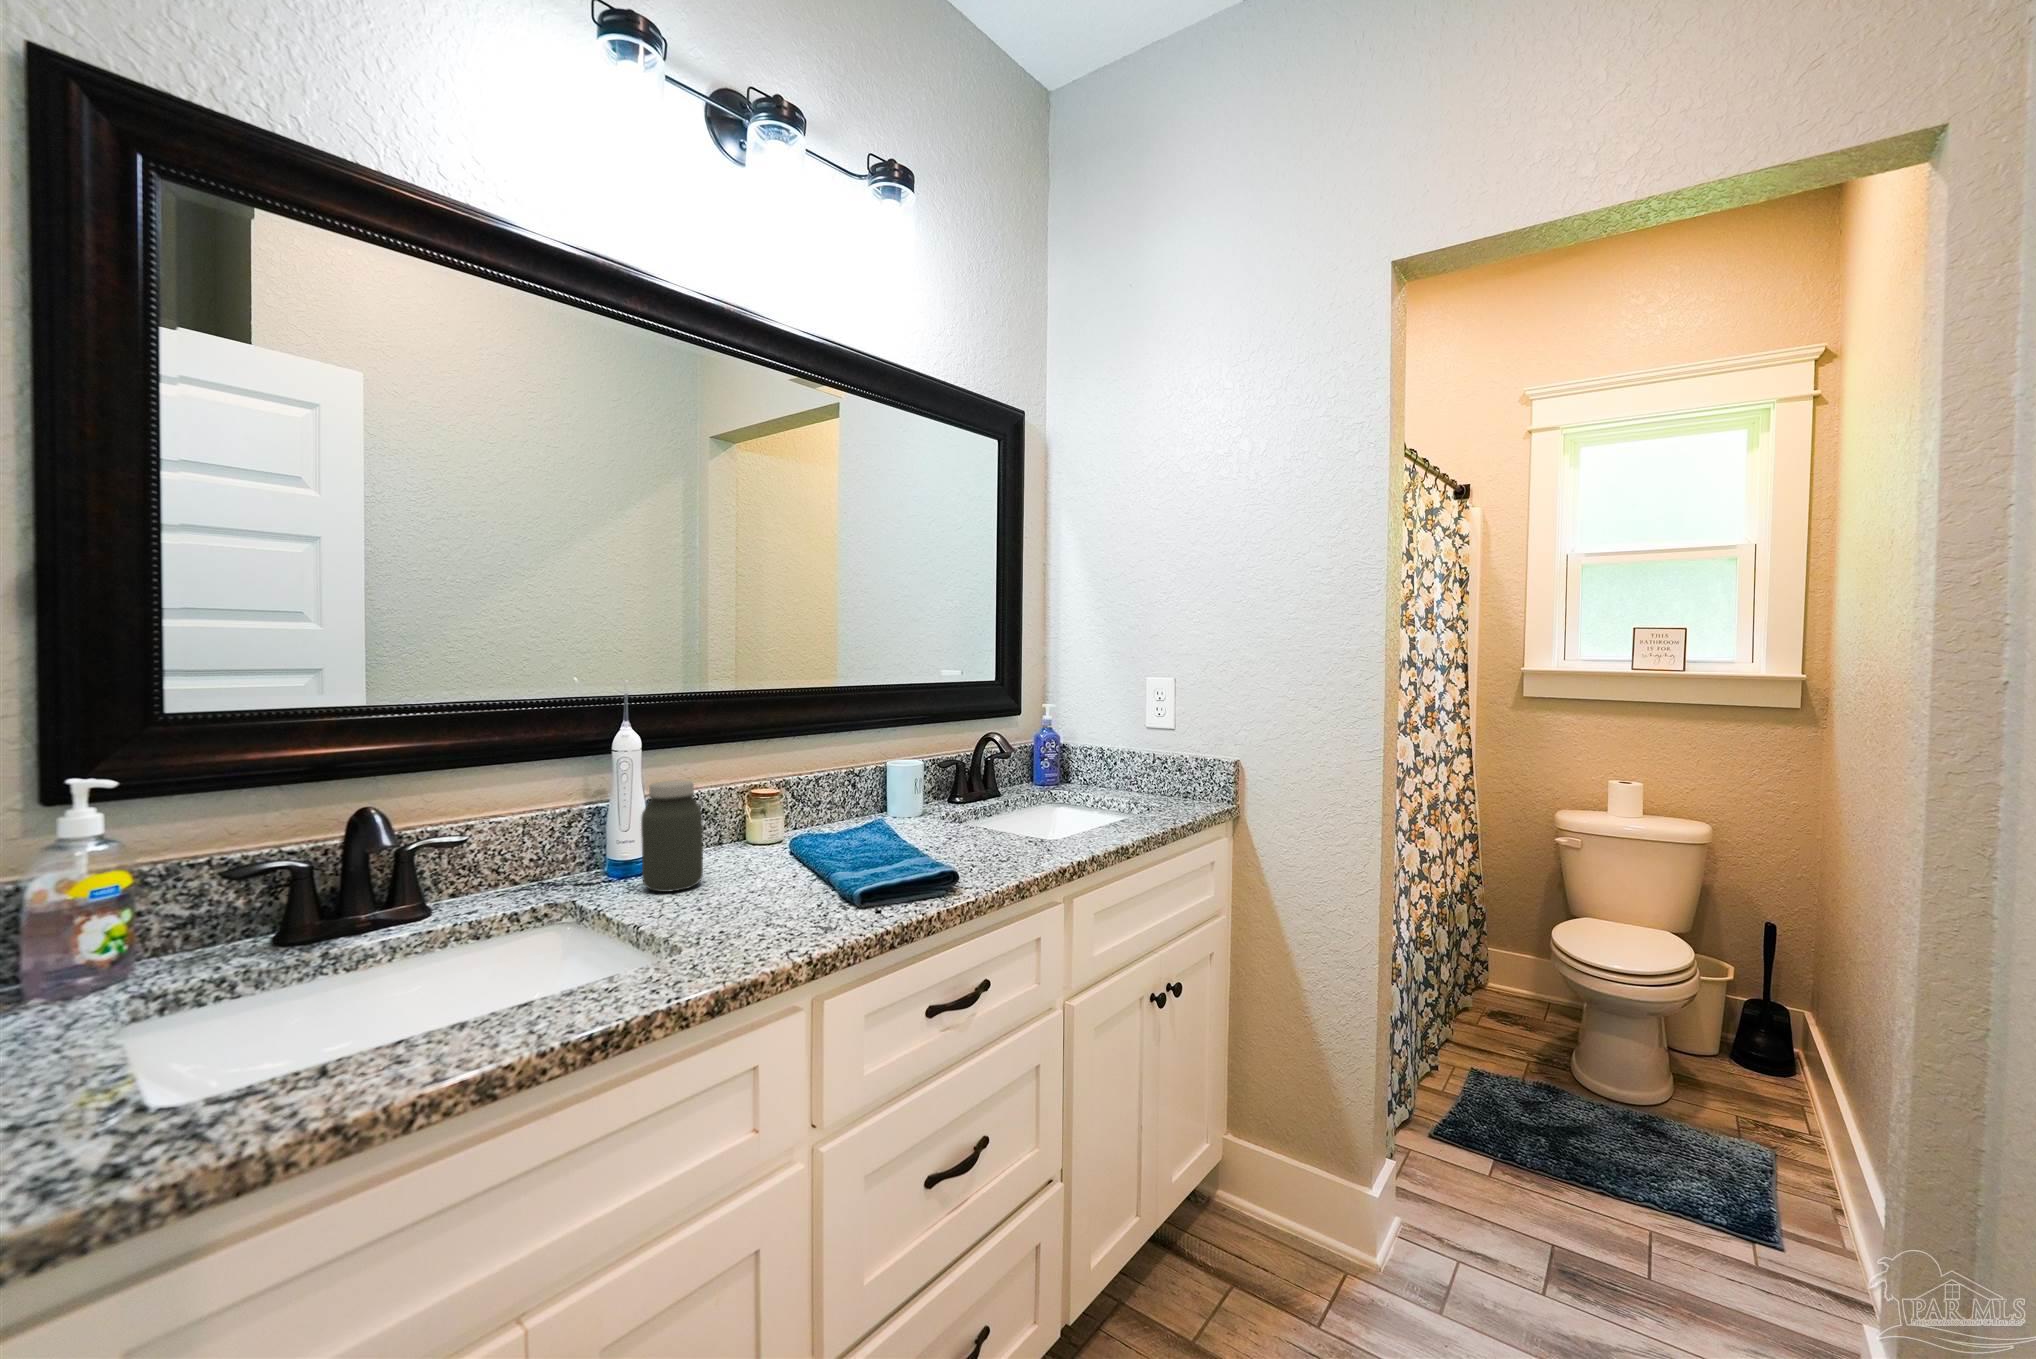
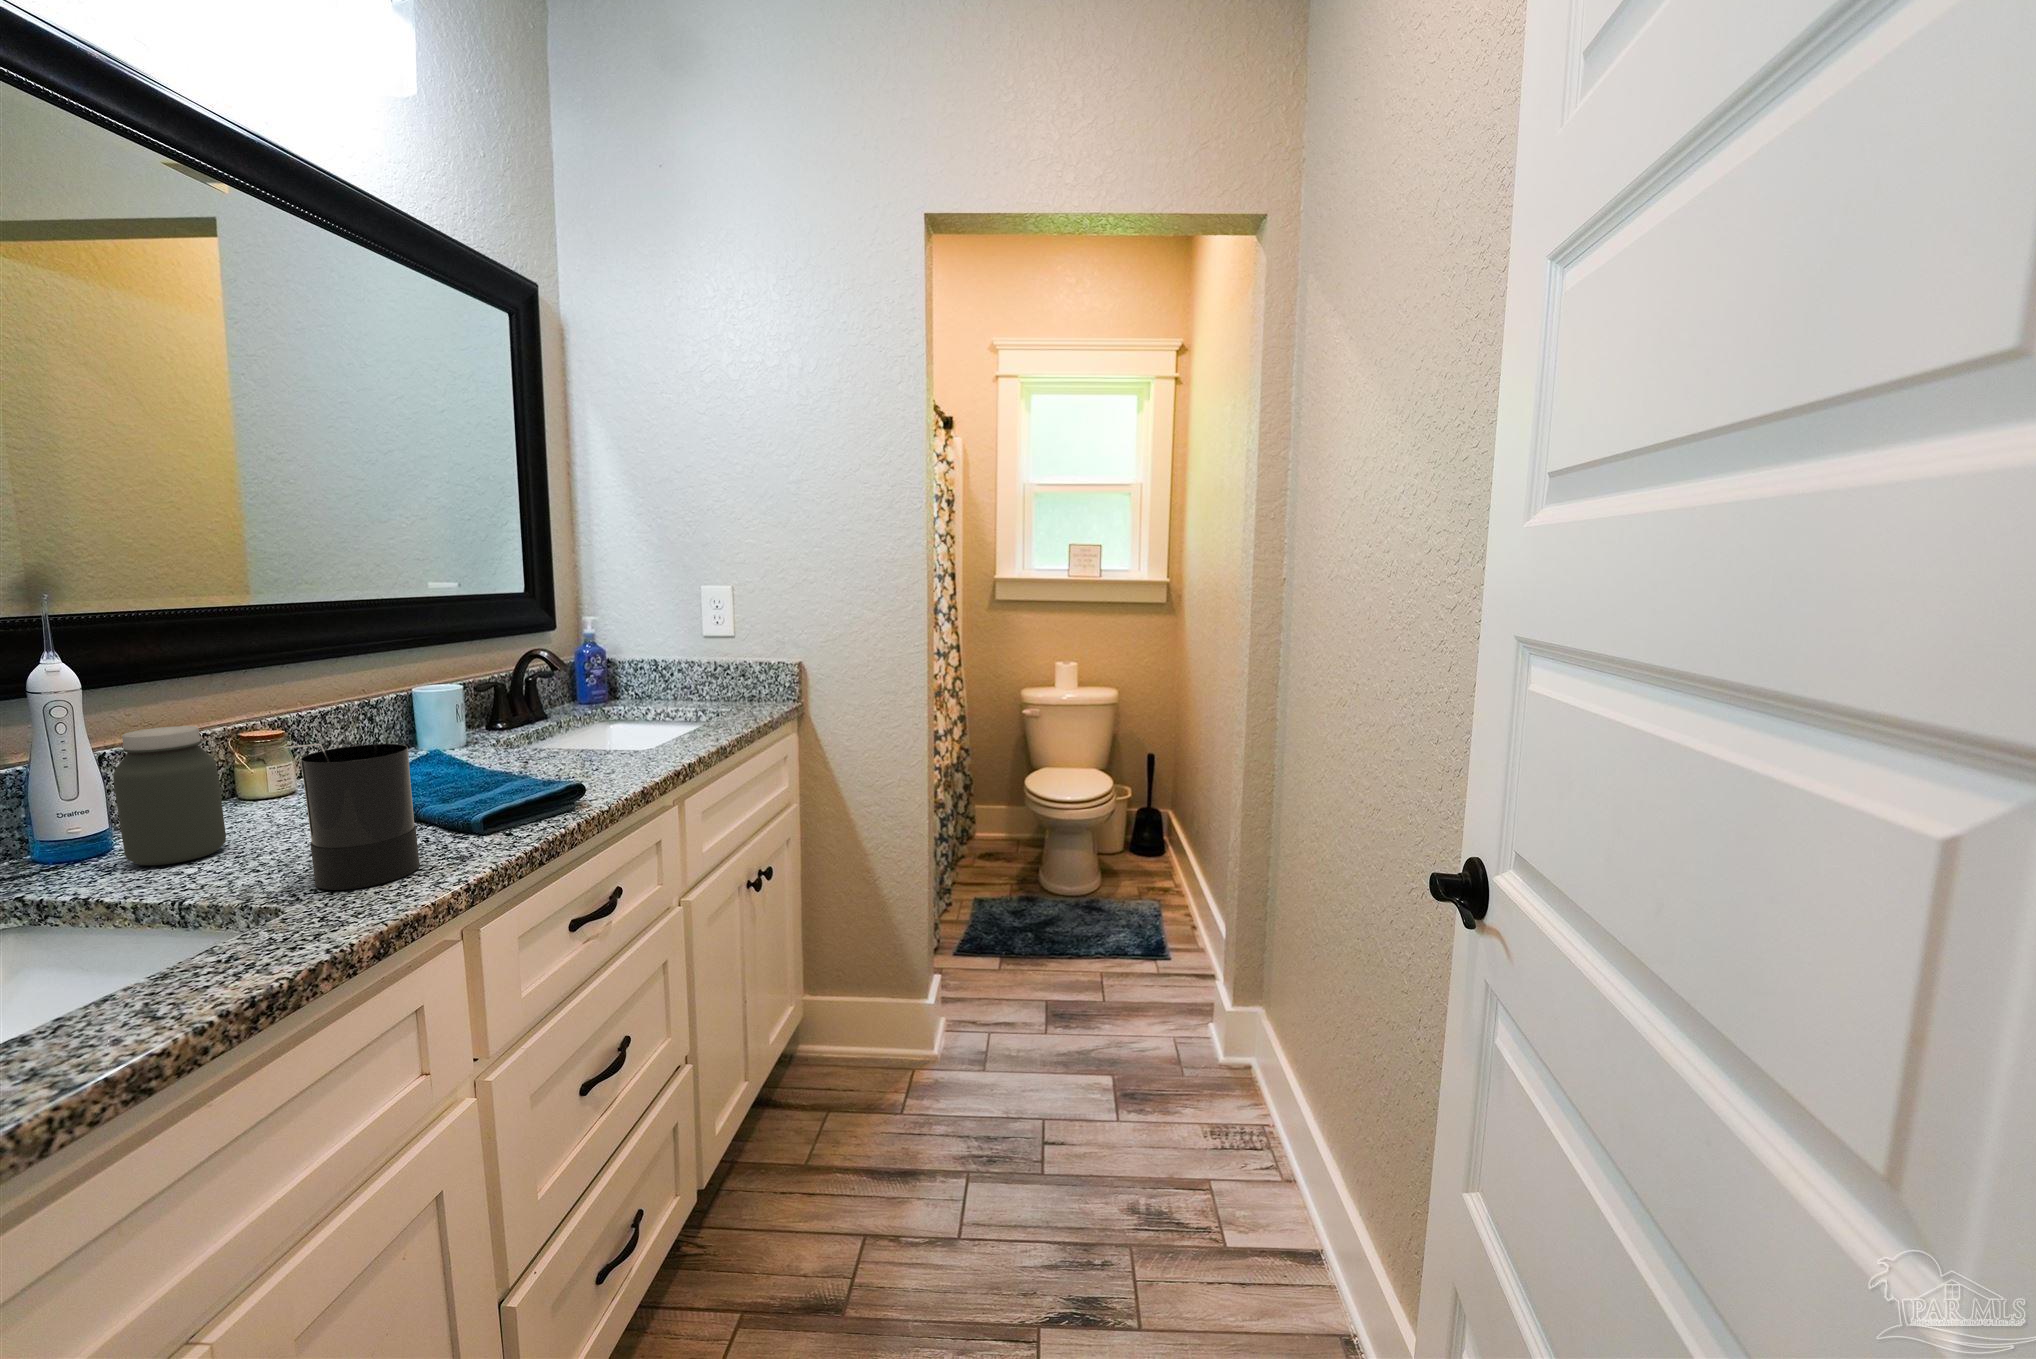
candle: none [703,806,791,942] -> present [284,744,419,890]

